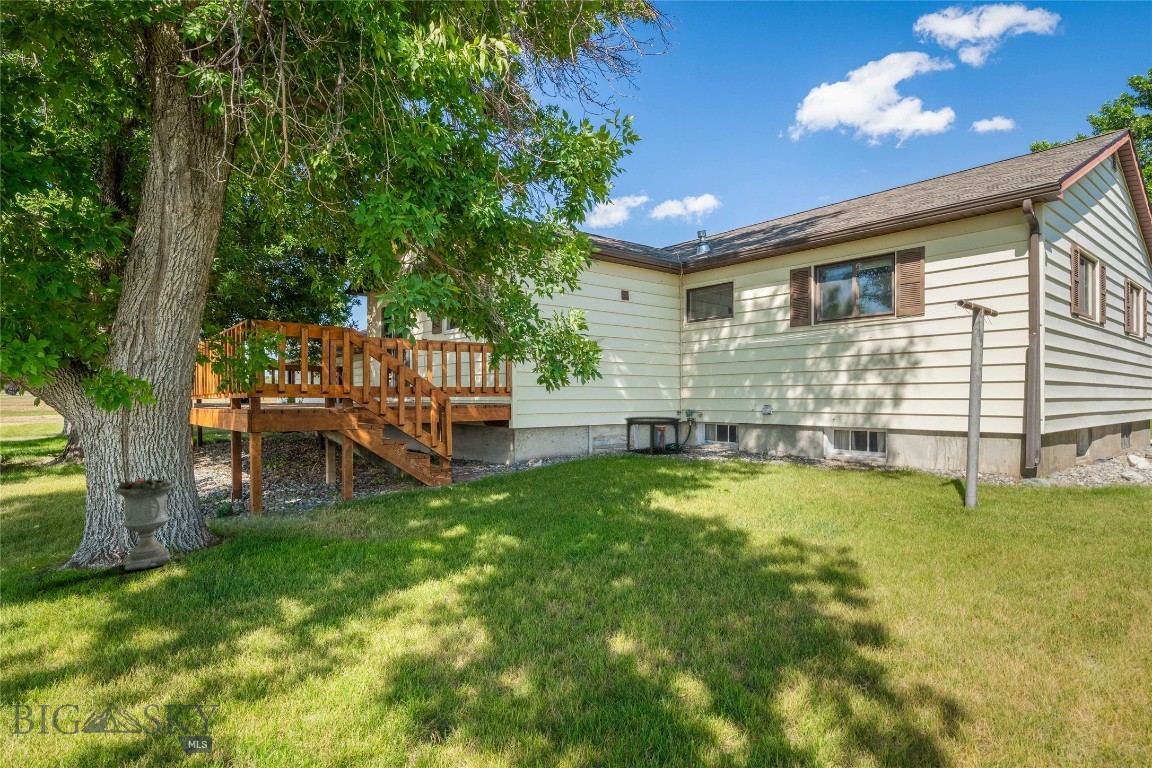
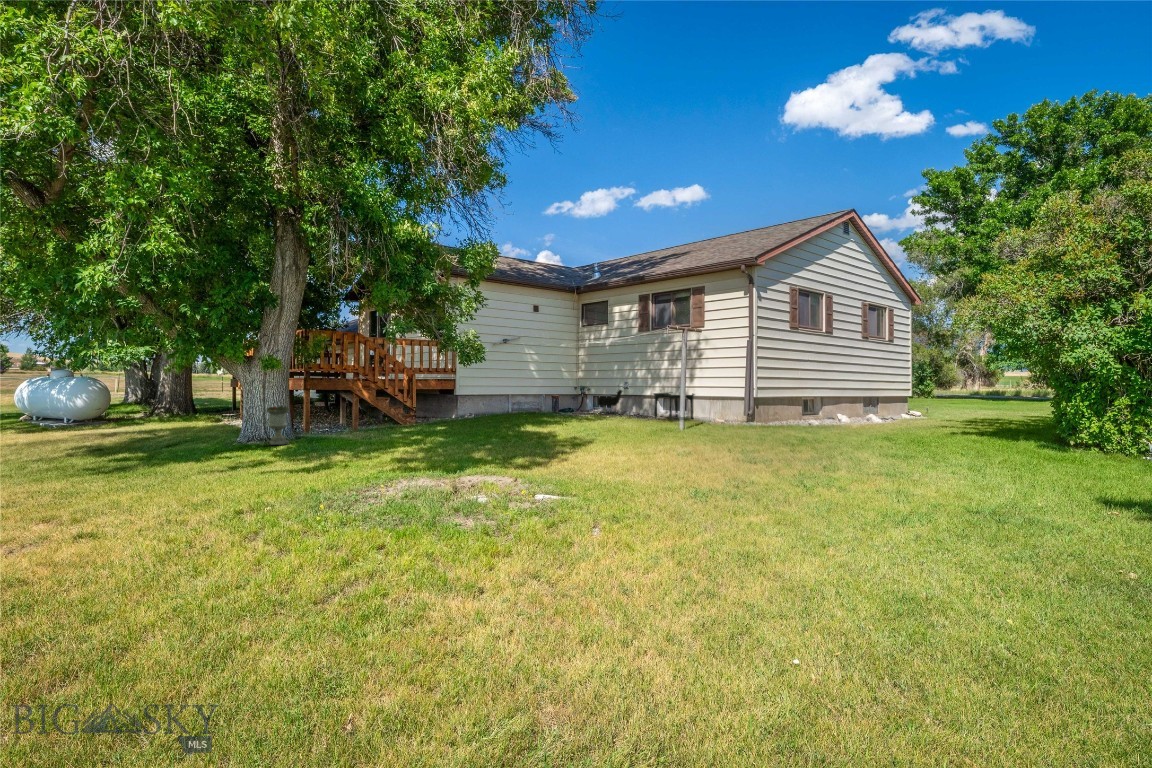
lounge chair: none [716,416,765,455] -> present [598,390,622,413]
round table: present [625,417,681,455] -> present [653,393,695,420]

